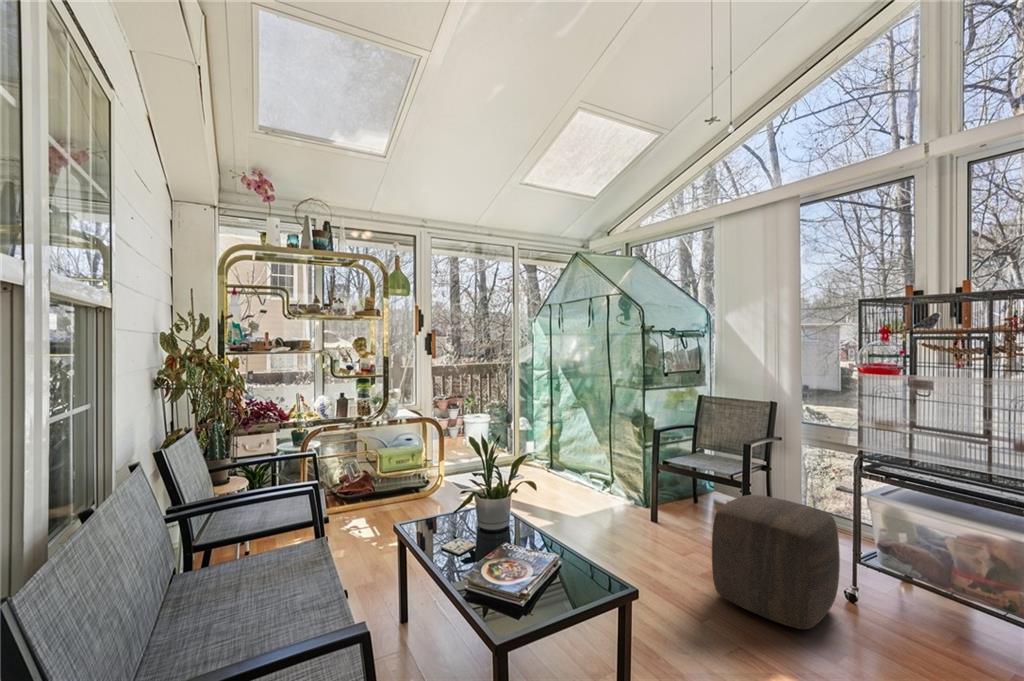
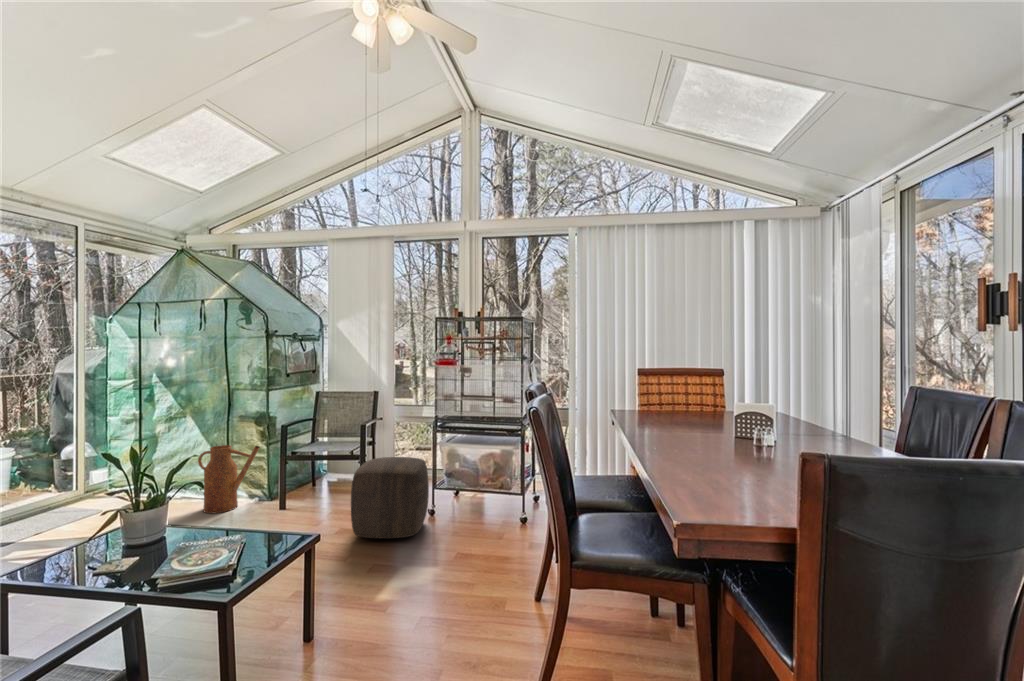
watering can: none [583,440,633,508] -> present [198,445,260,513]

